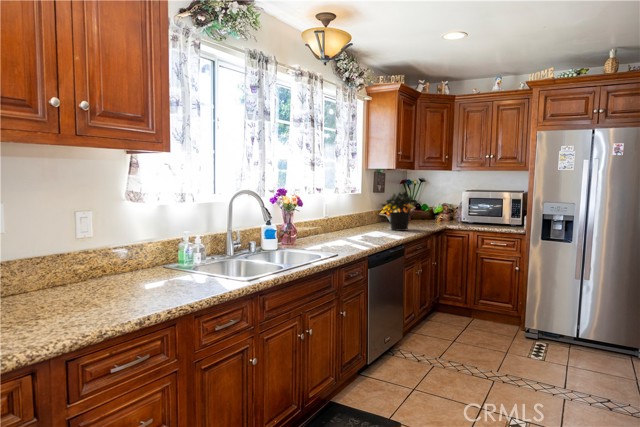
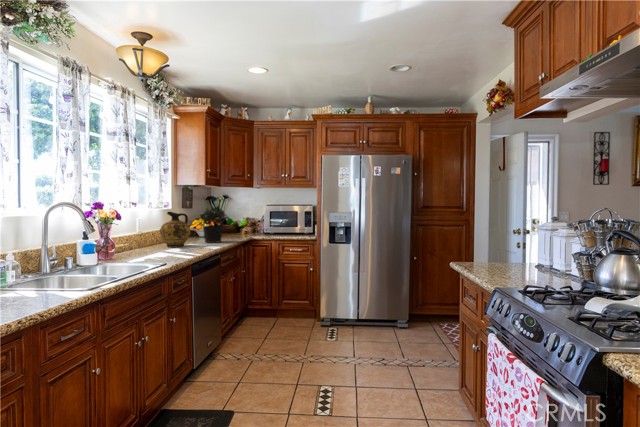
ceramic jug: none [345,197,374,233] -> present [160,212,190,247]

